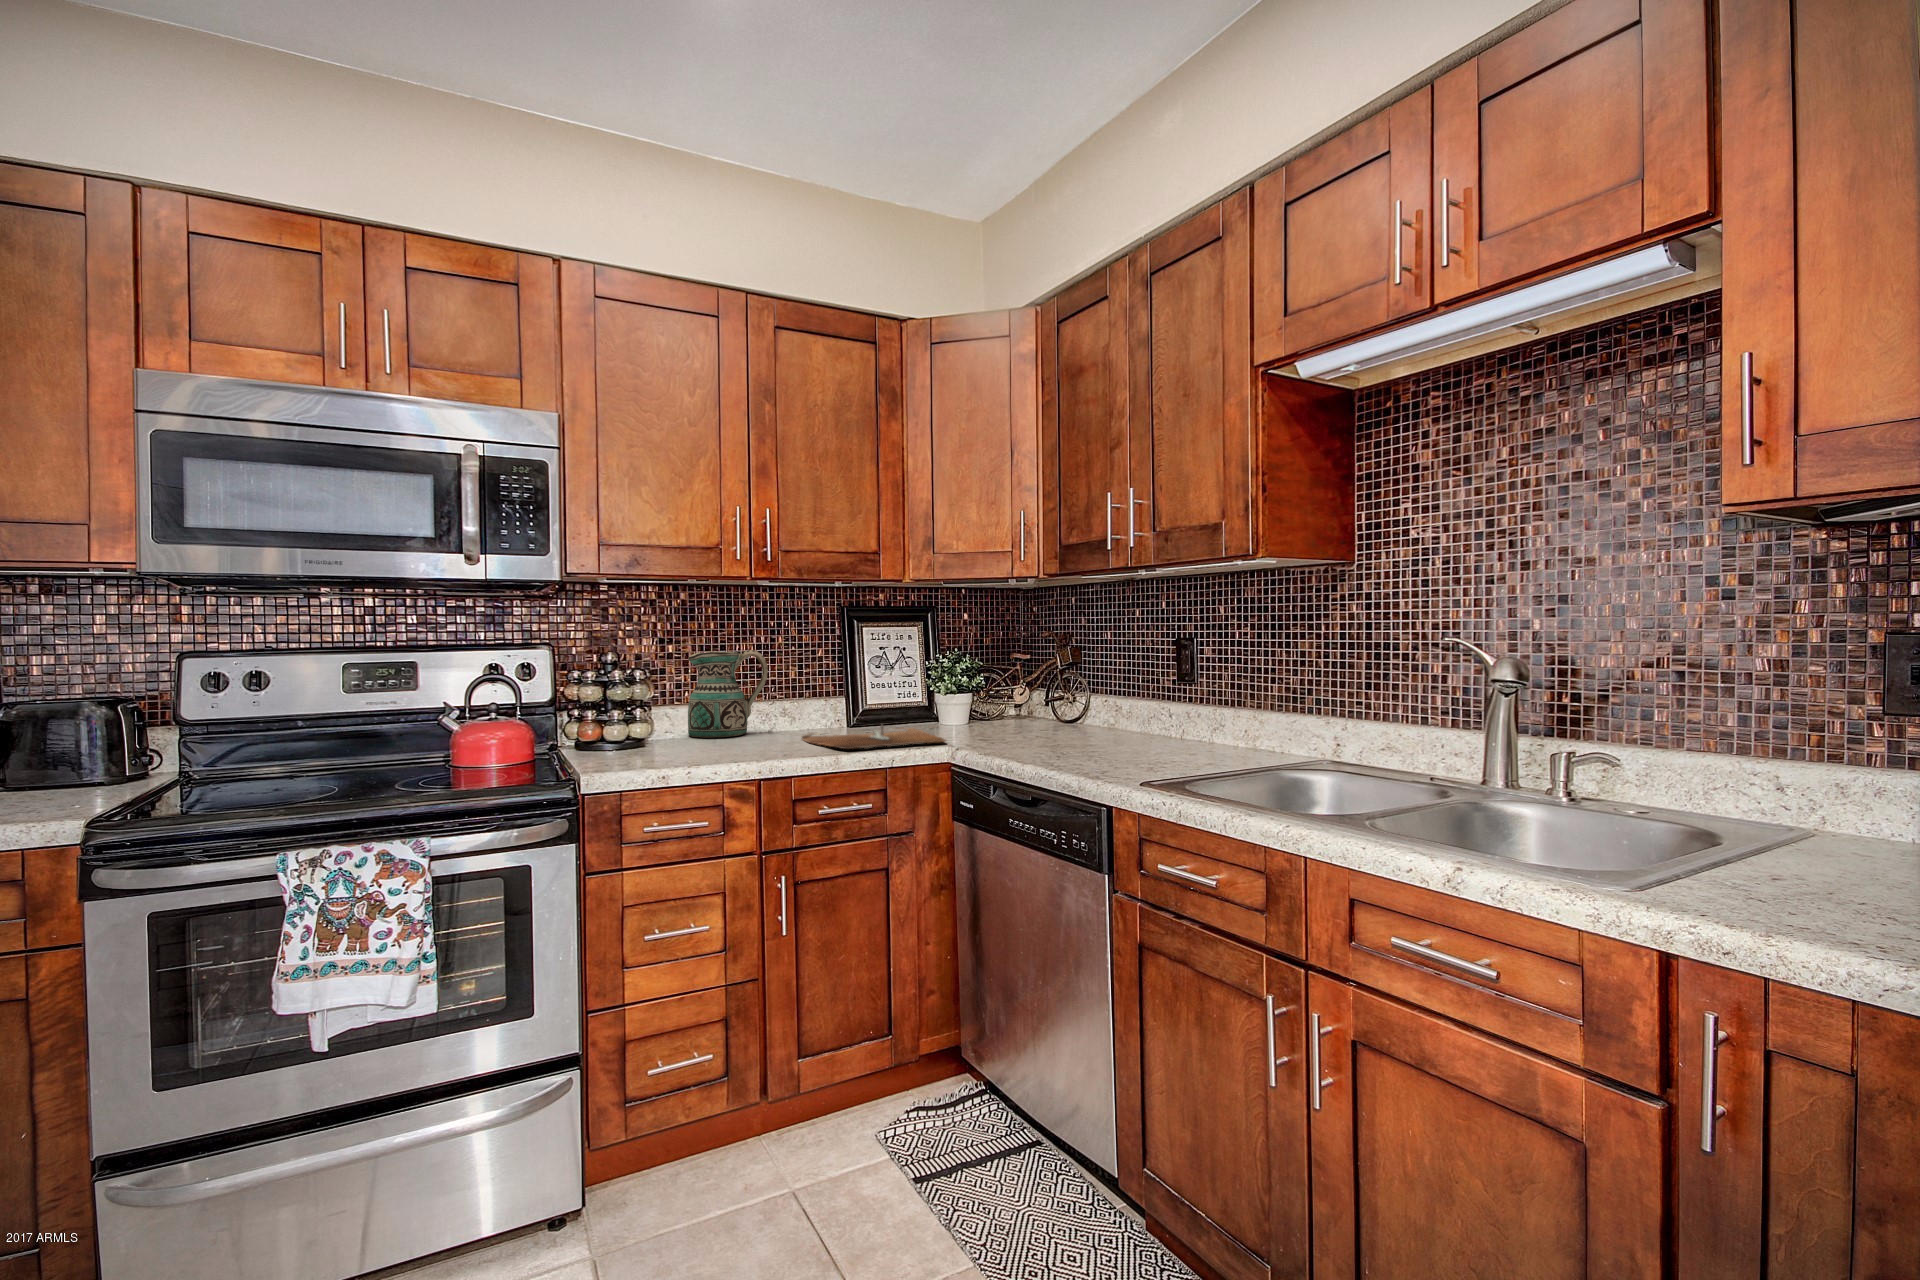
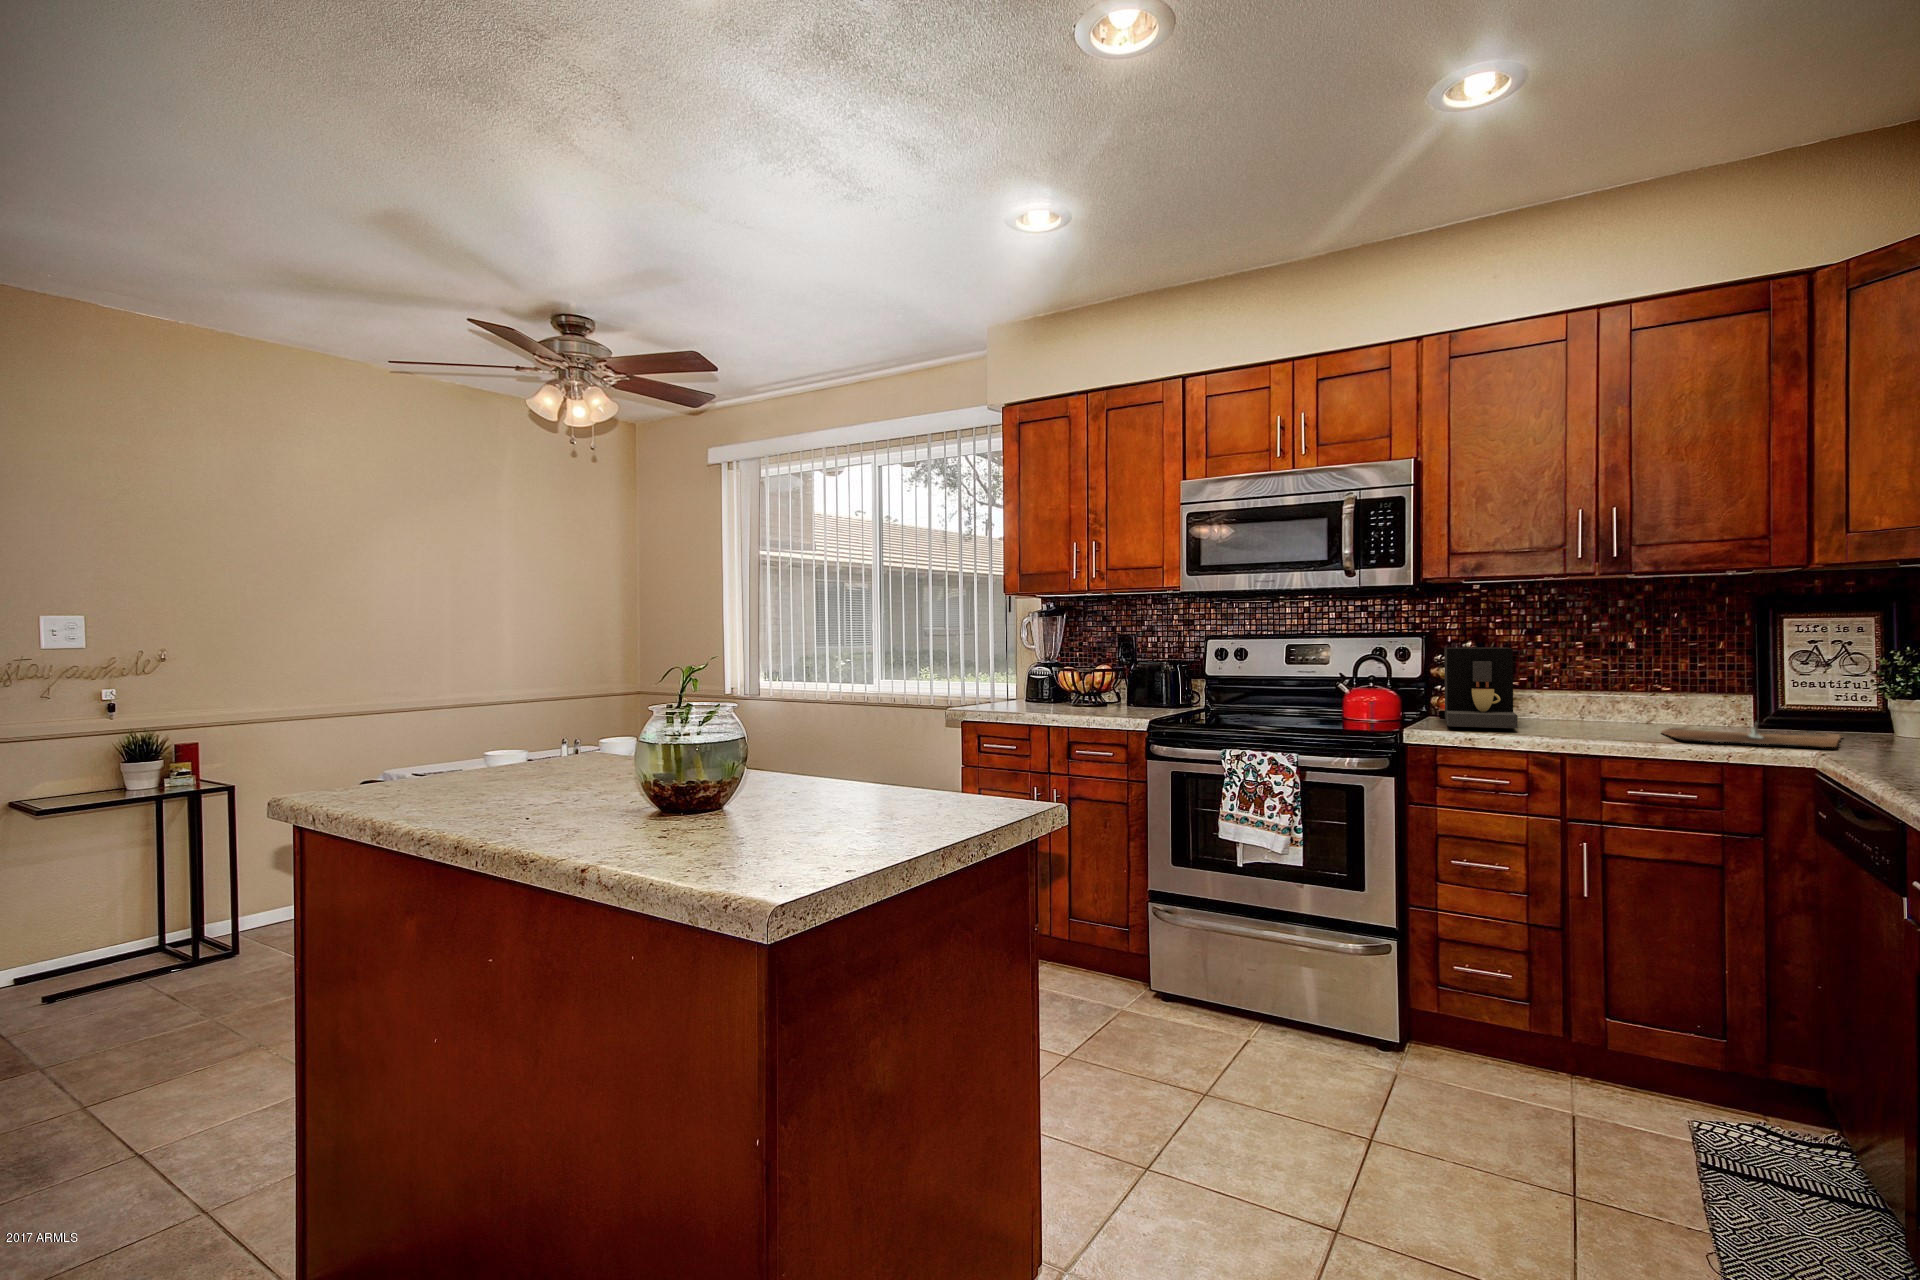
ceramic pitcher: present [688,650,768,737] -> none [1553,641,1641,721]
coffee maker: none [581,660,695,763] -> present [1444,647,1518,728]

